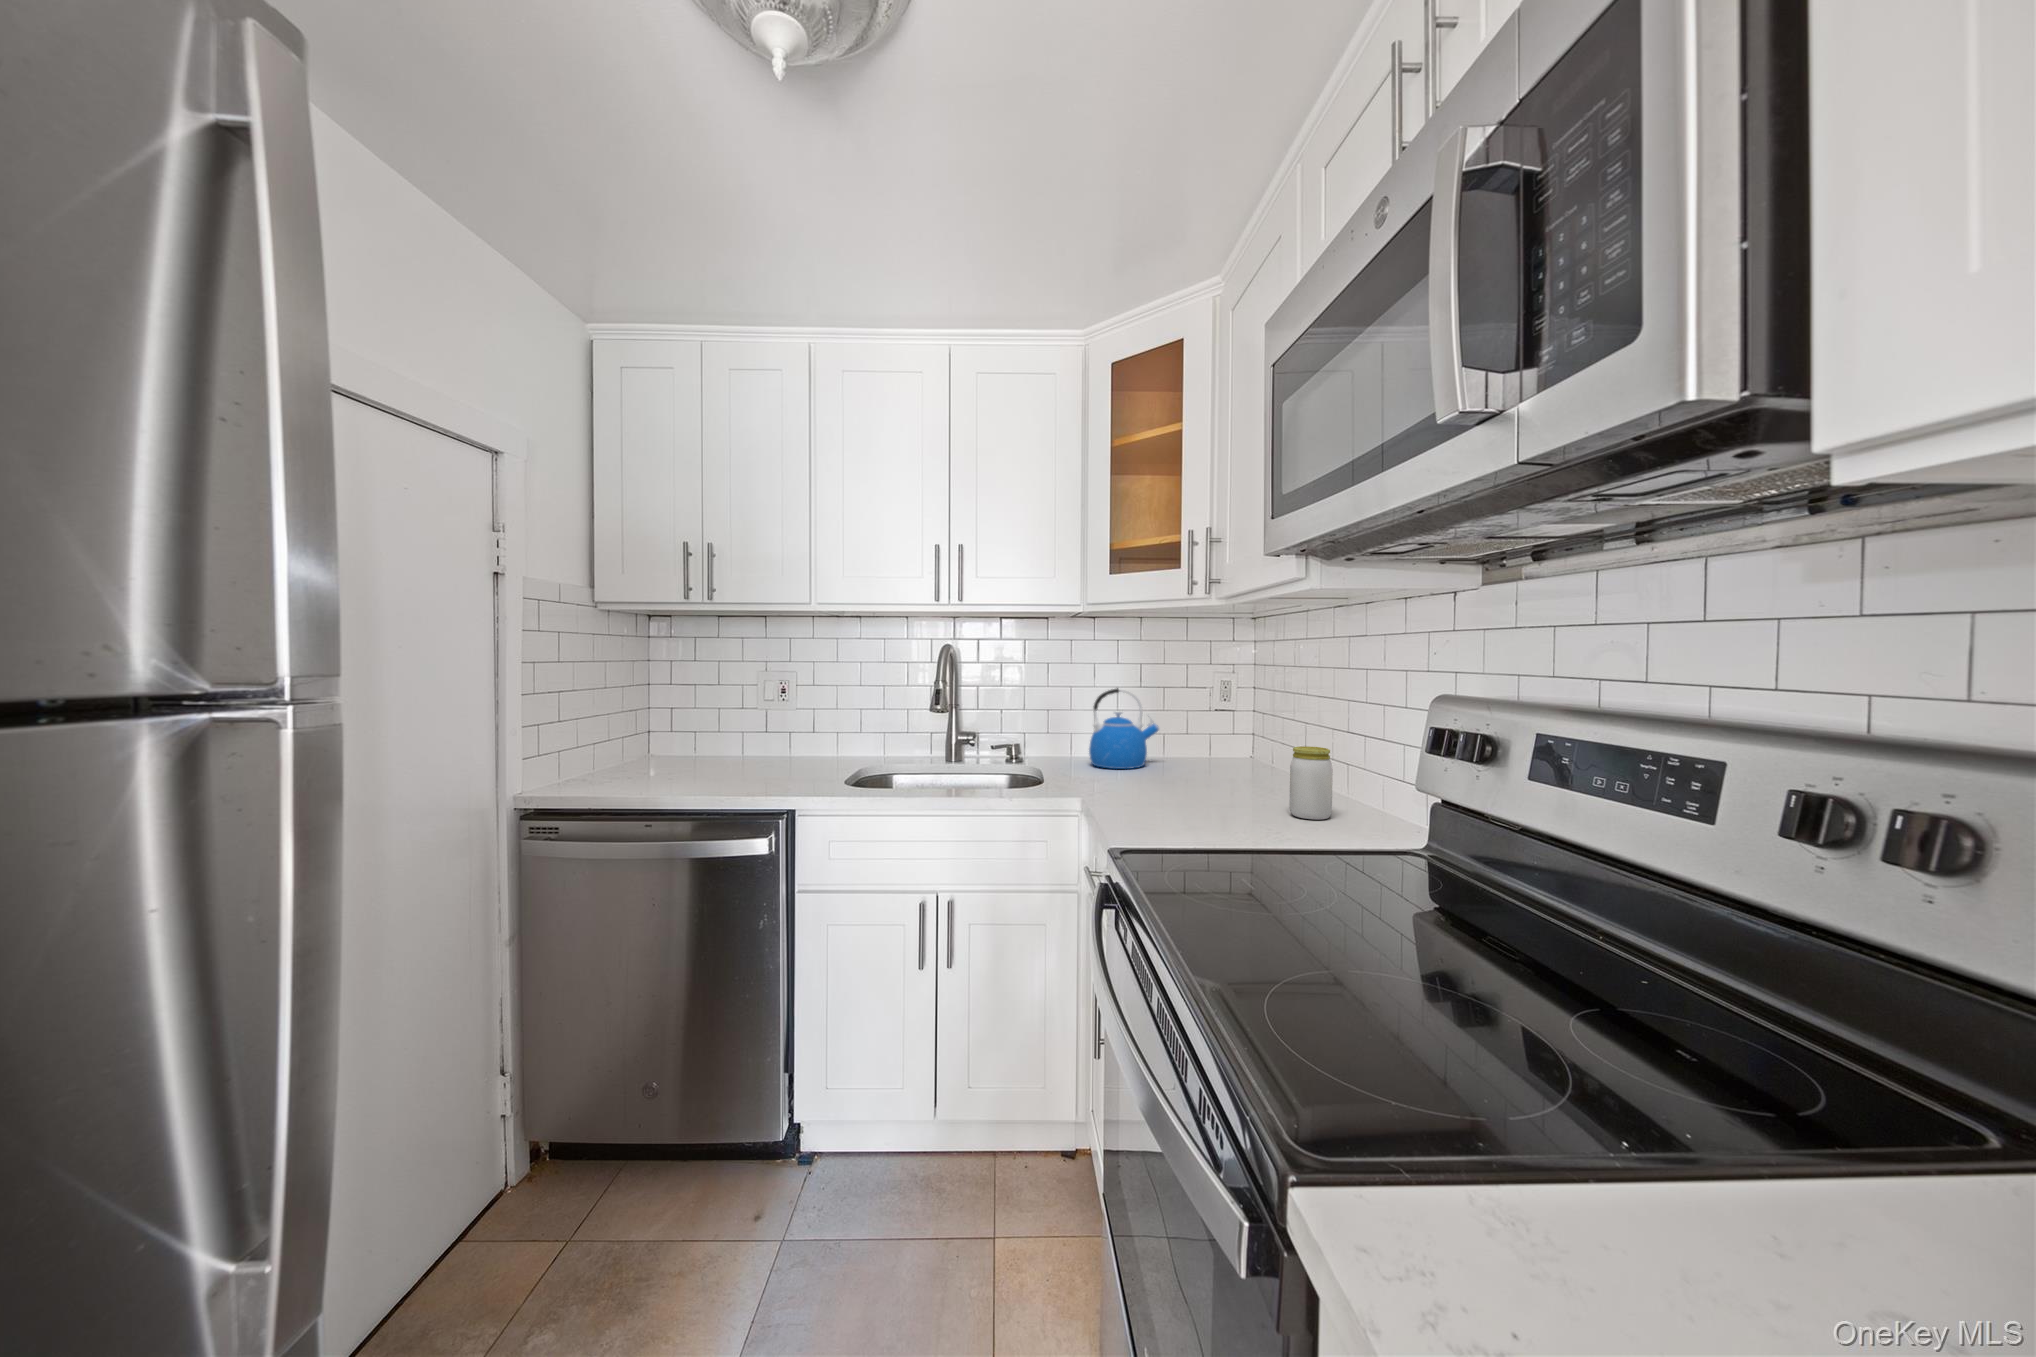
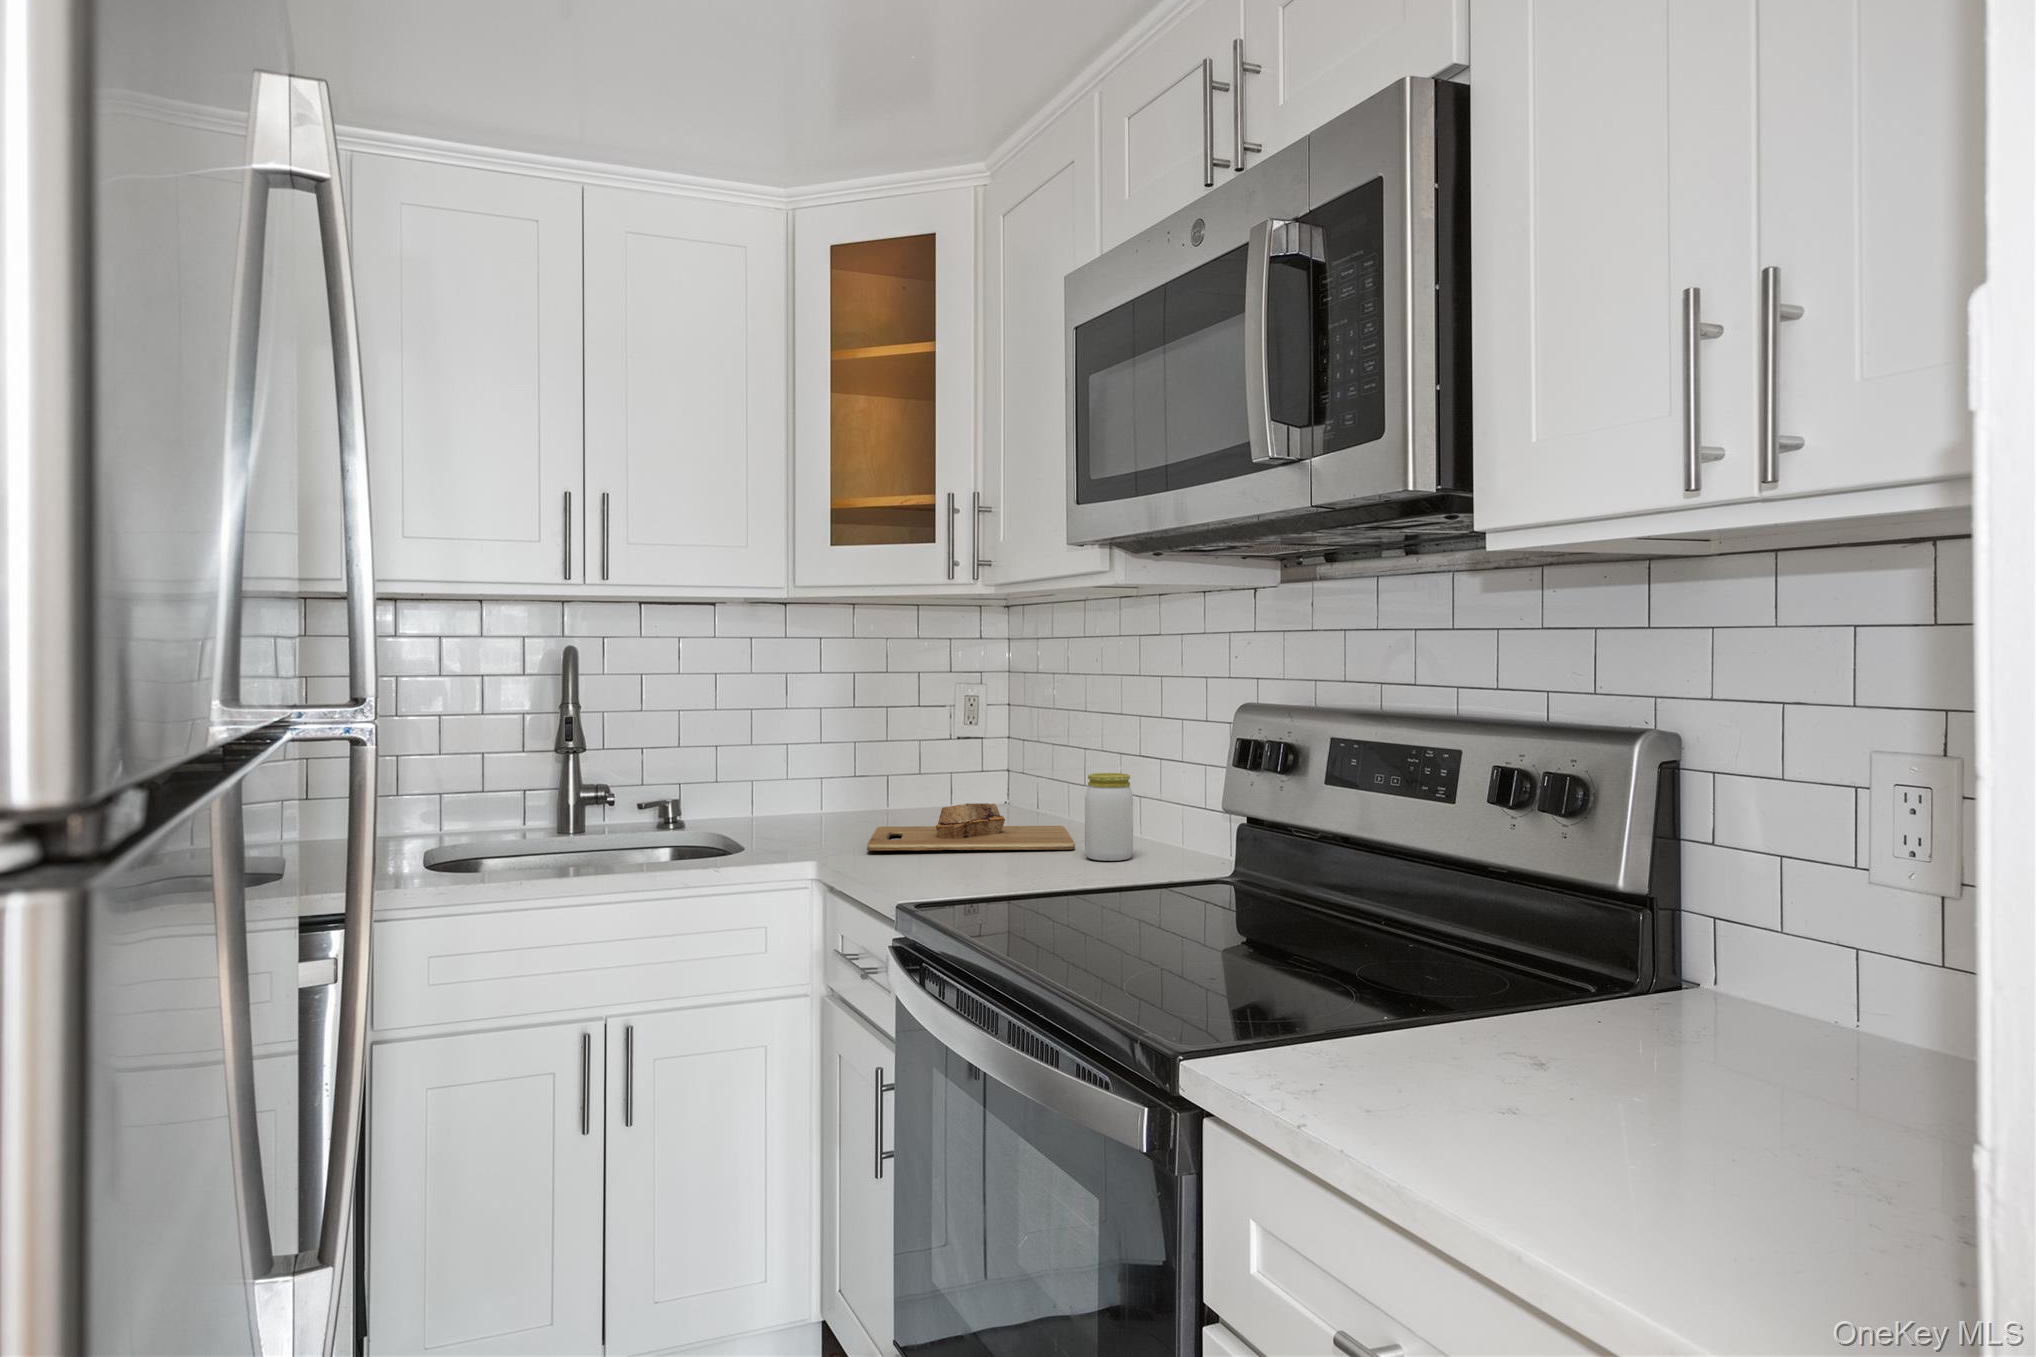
kettle: present [1089,688,1159,769] -> none [789,709,889,826]
cutting board: none [1123,762,1285,804] -> present [867,803,1075,851]

